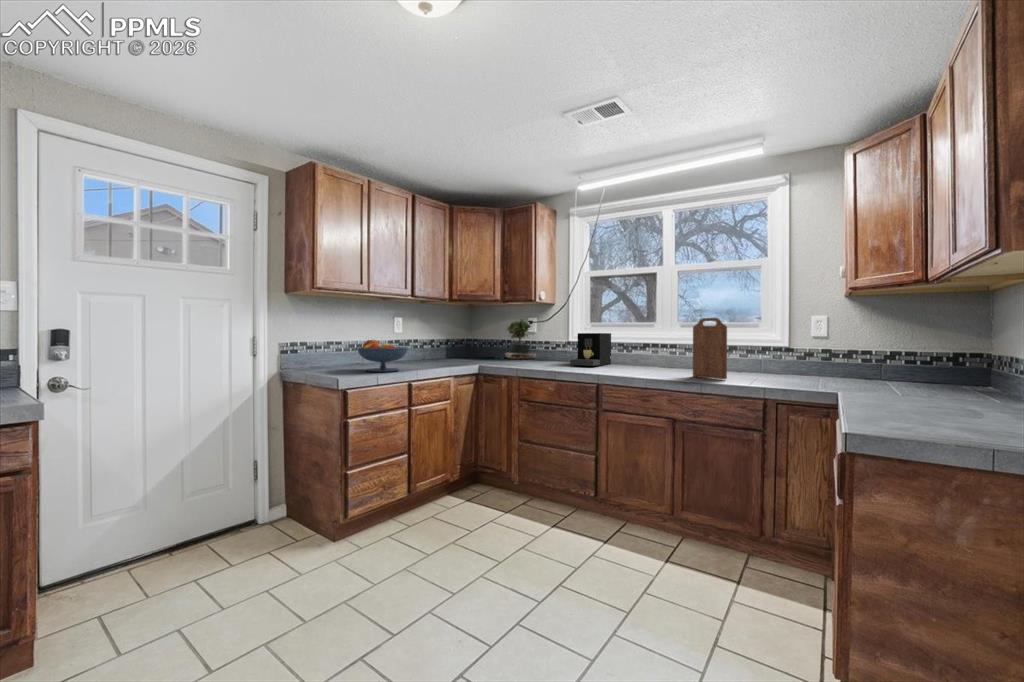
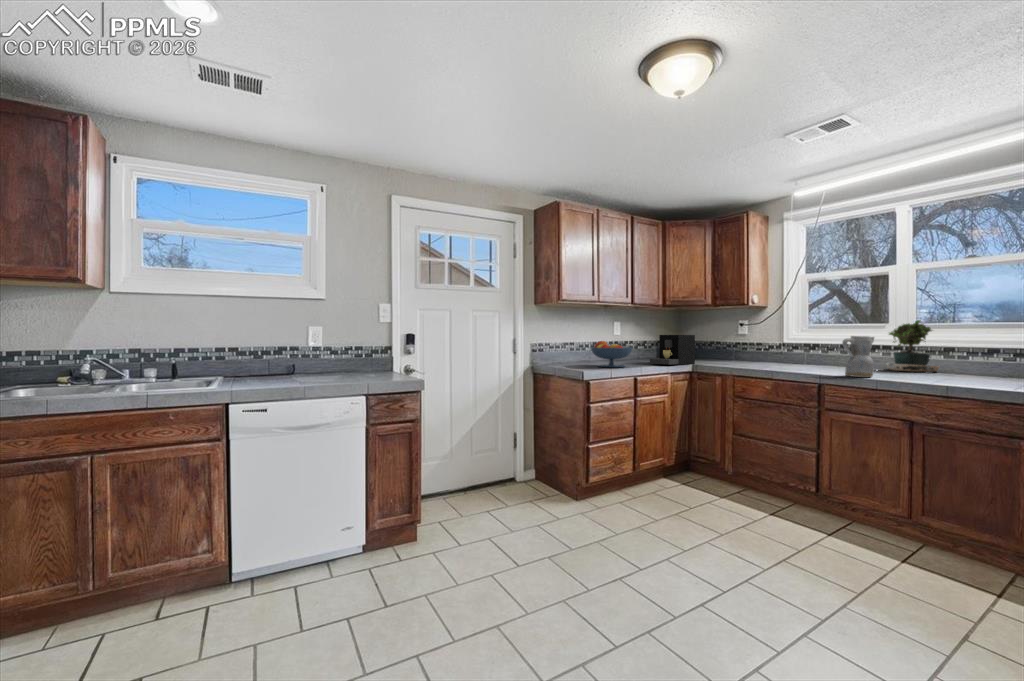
potted plant: present [505,318,536,359] -> present [887,320,940,372]
cutting board: present [693,318,727,379] -> none [942,318,990,384]
coffee maker: present [570,333,611,366] -> present [650,335,695,365]
ceramic pitcher: none [613,334,640,376] -> present [842,336,874,377]

